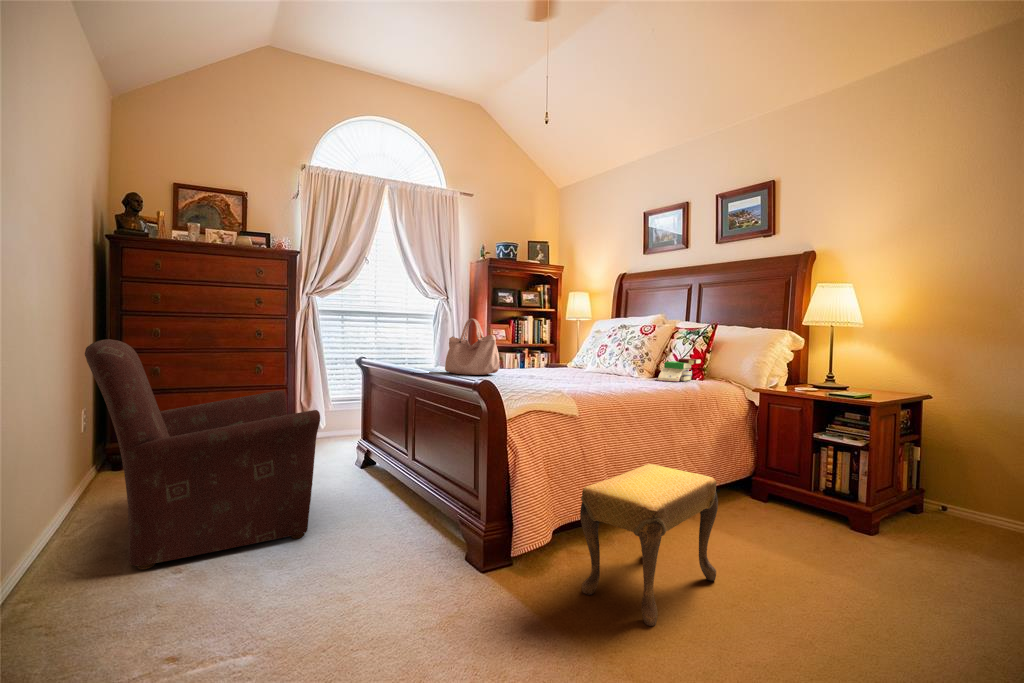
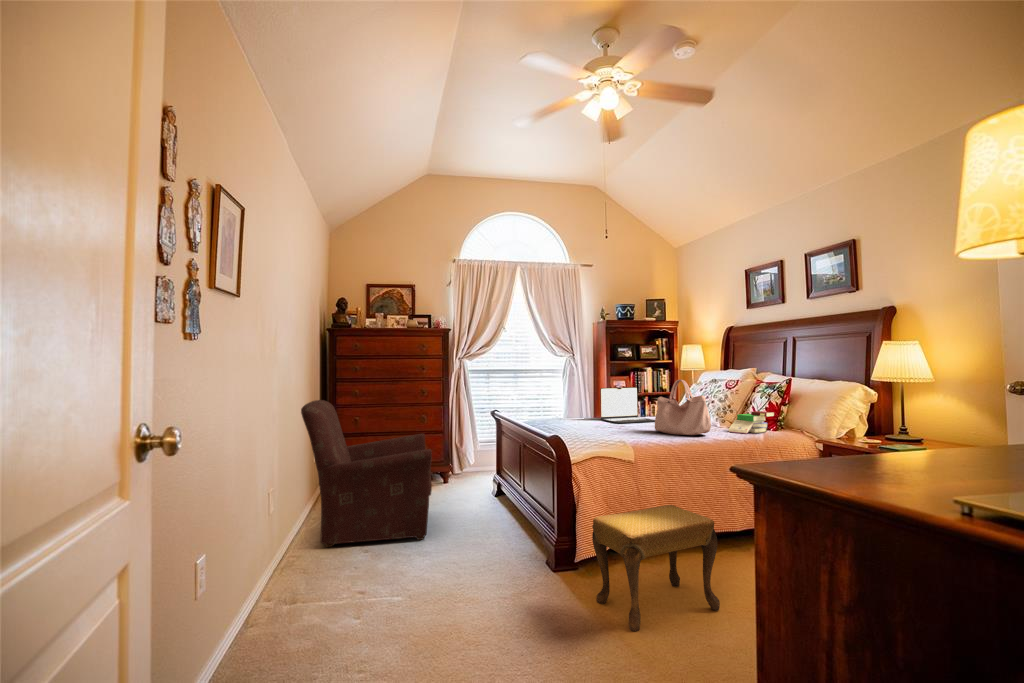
handbag: present [445,319,500,375] -> present [655,380,711,435]
laptop: none [507,333,568,374] -> present [600,387,655,423]

